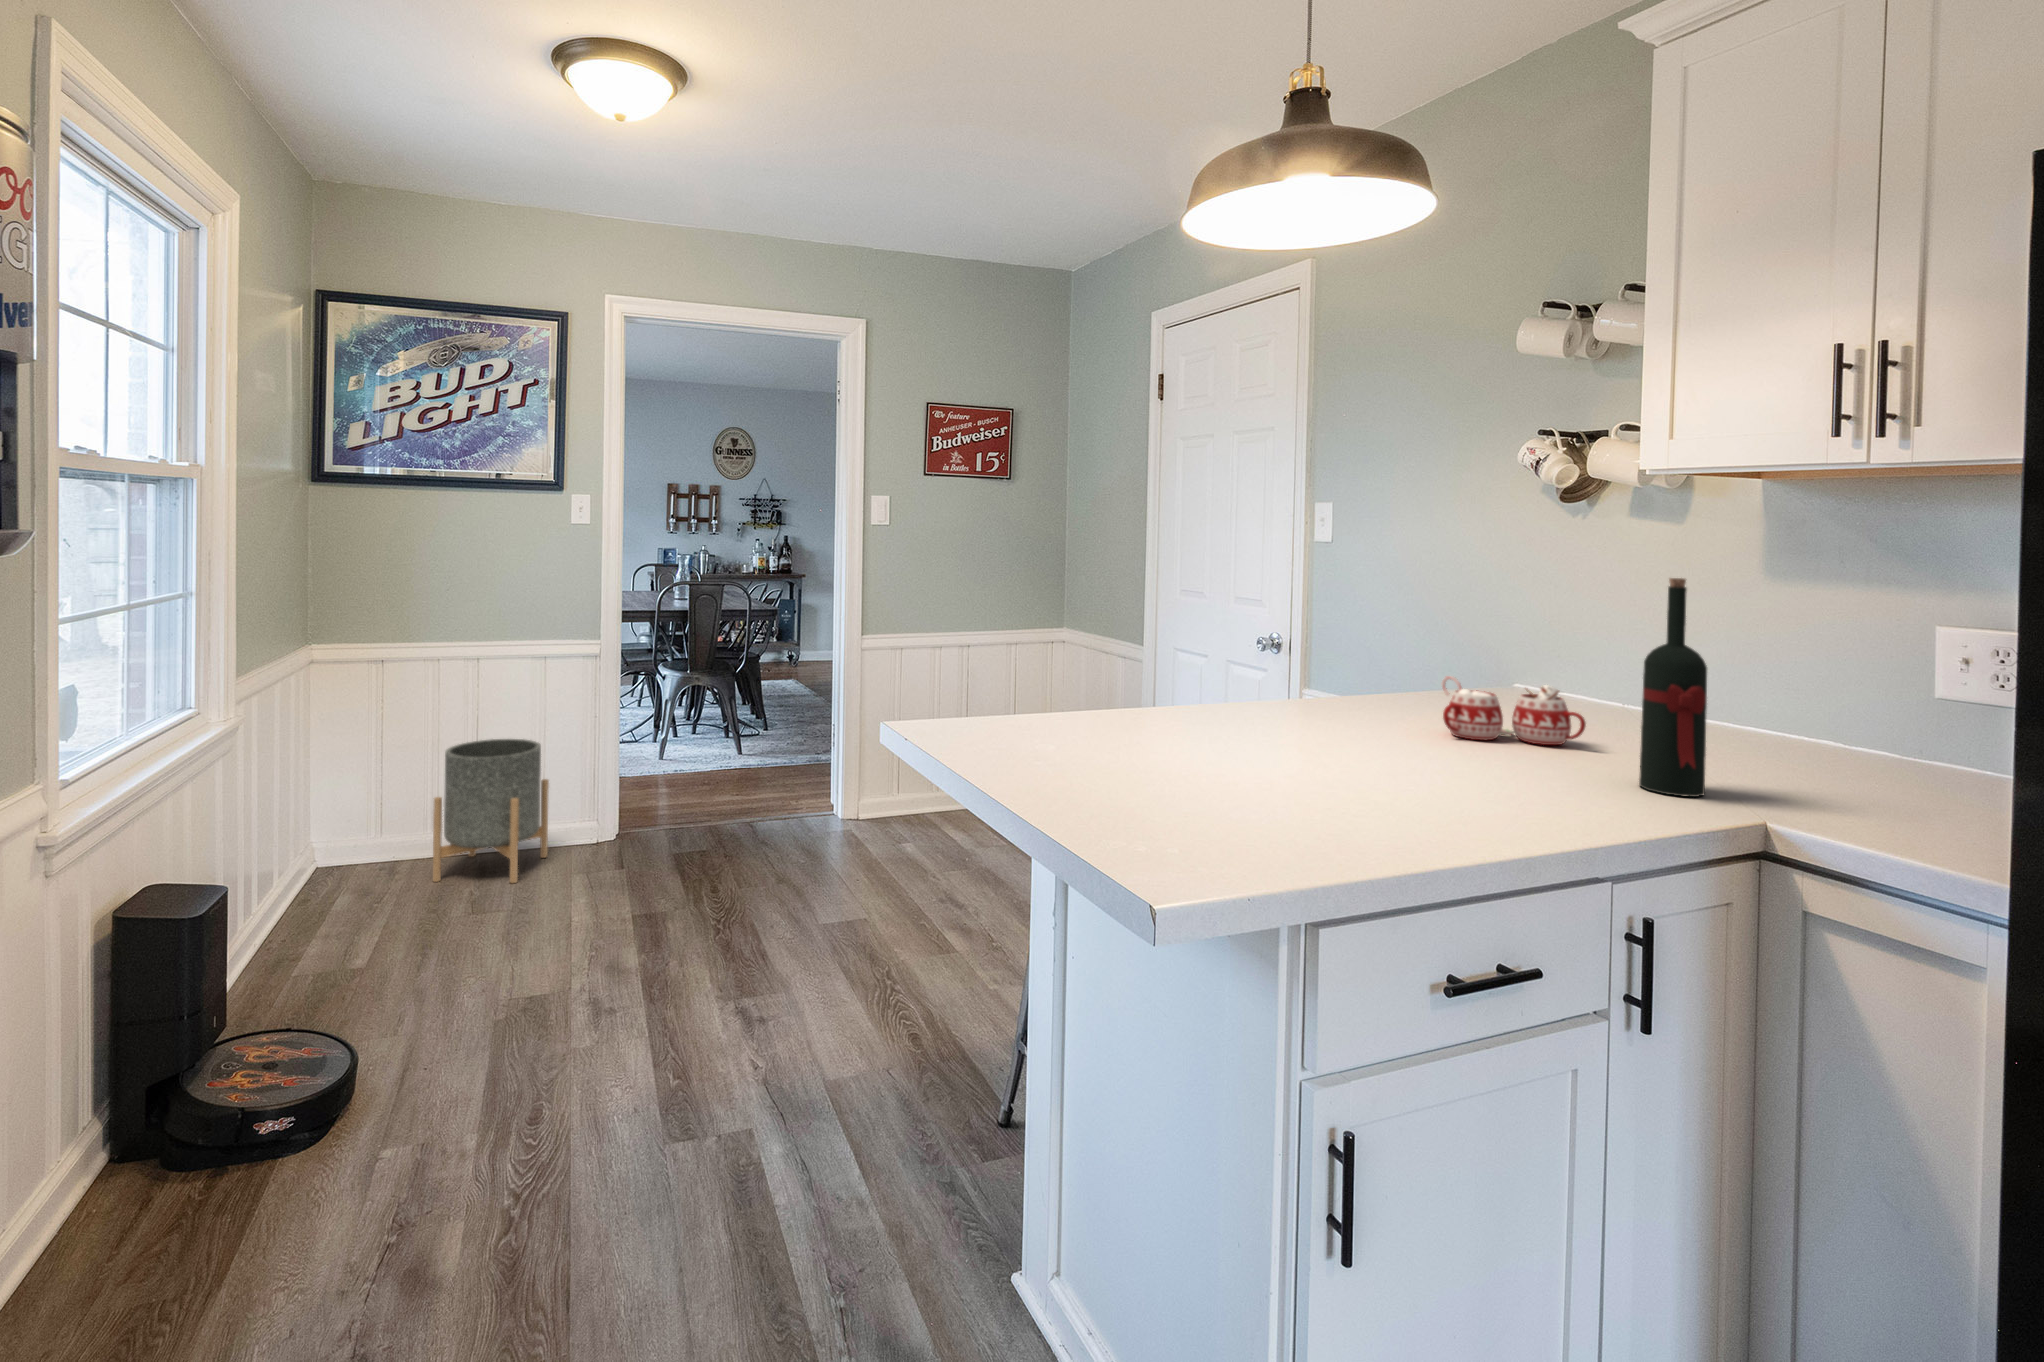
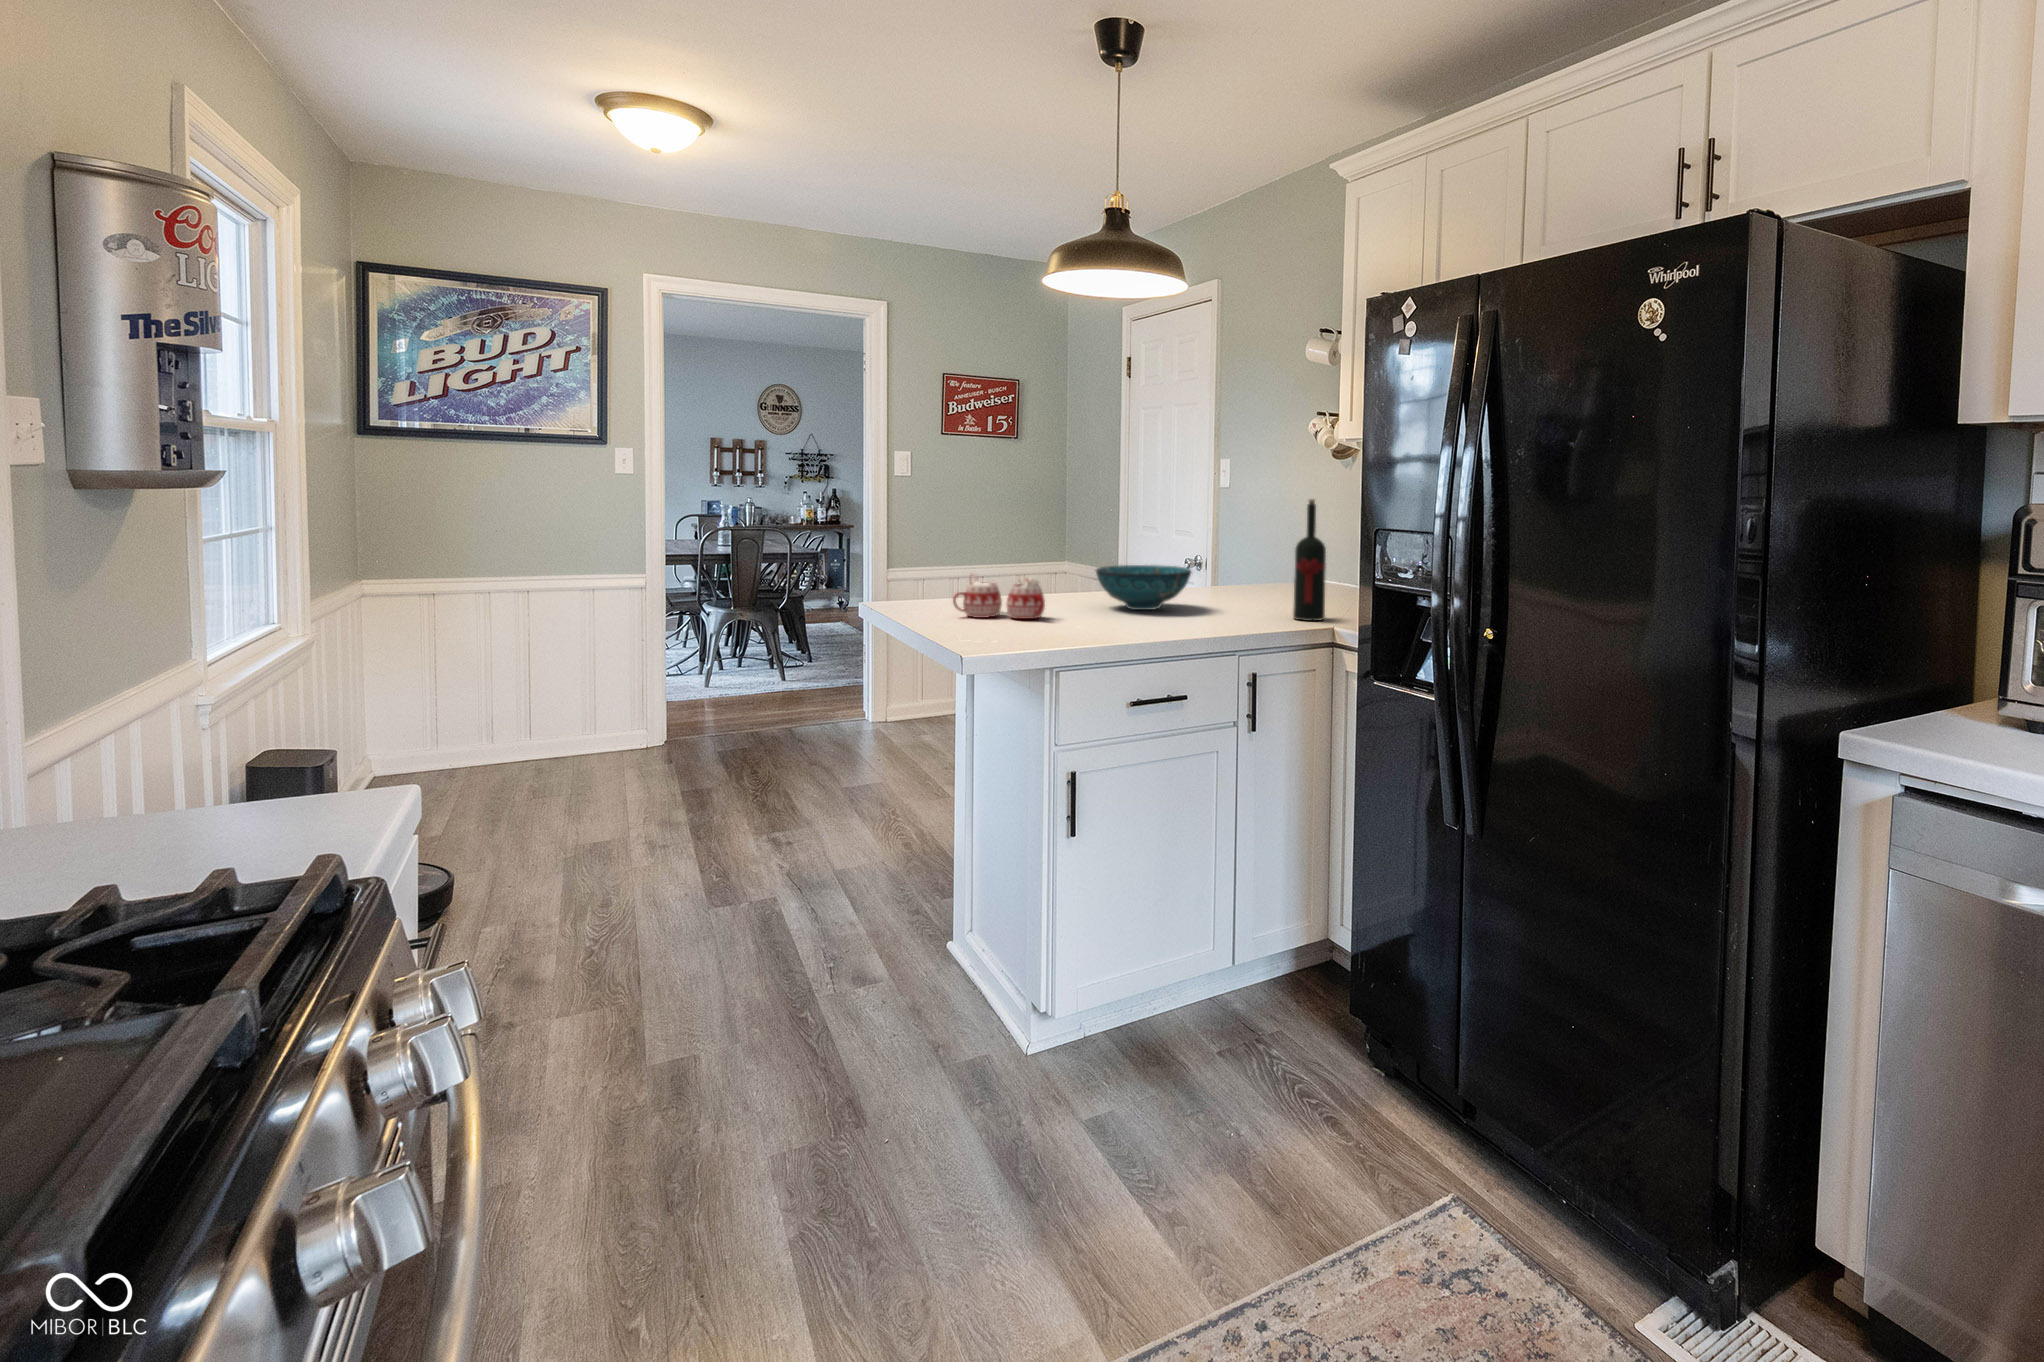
mug: present [1442,676,1586,745] -> present [953,573,1045,619]
decorative bowl: none [1267,677,1435,759] -> present [1096,565,1191,610]
planter: present [433,739,549,883] -> none [491,659,599,779]

